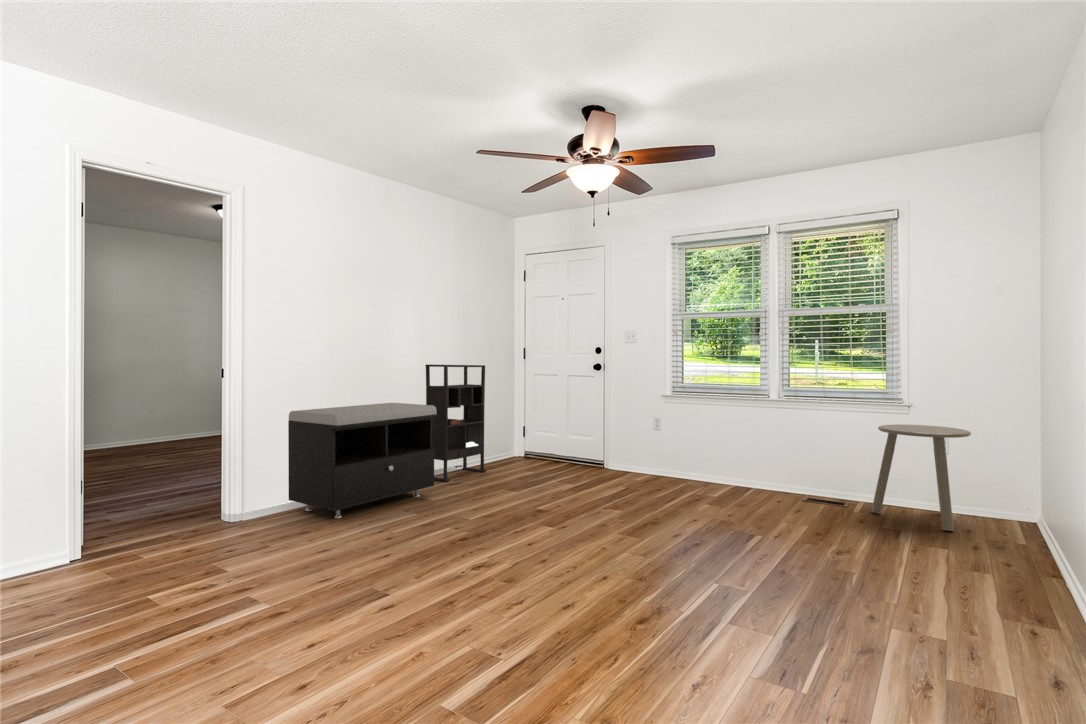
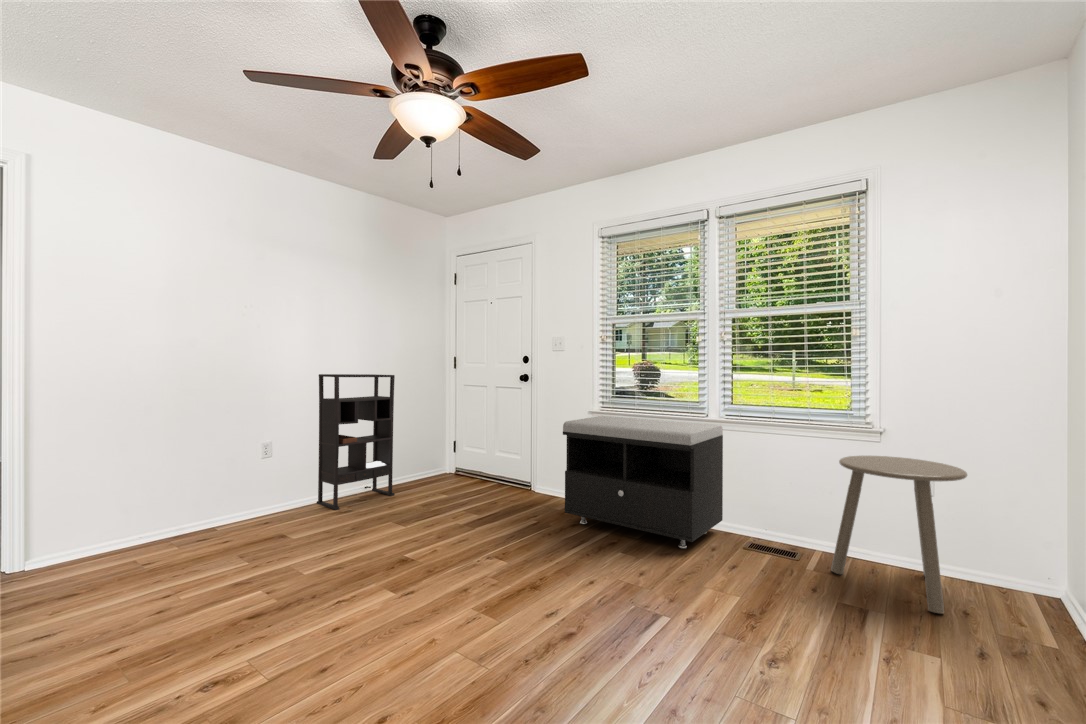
storage bench: present [288,403,437,518] -> present [563,416,723,549]

